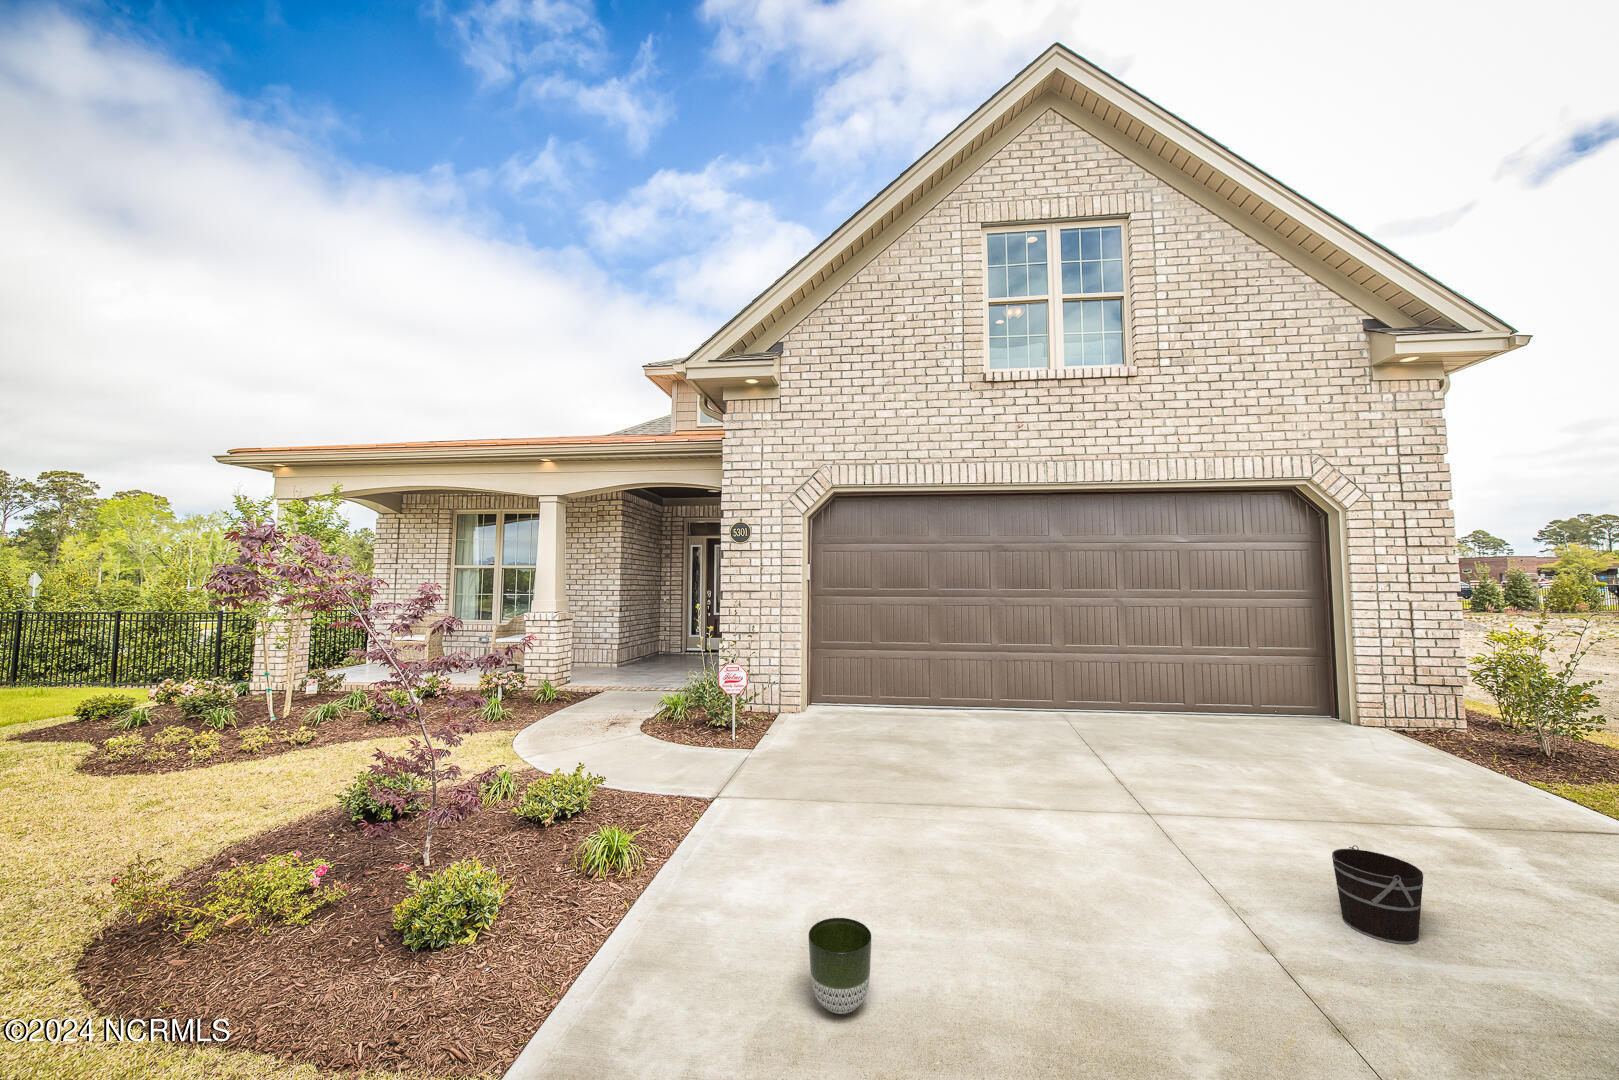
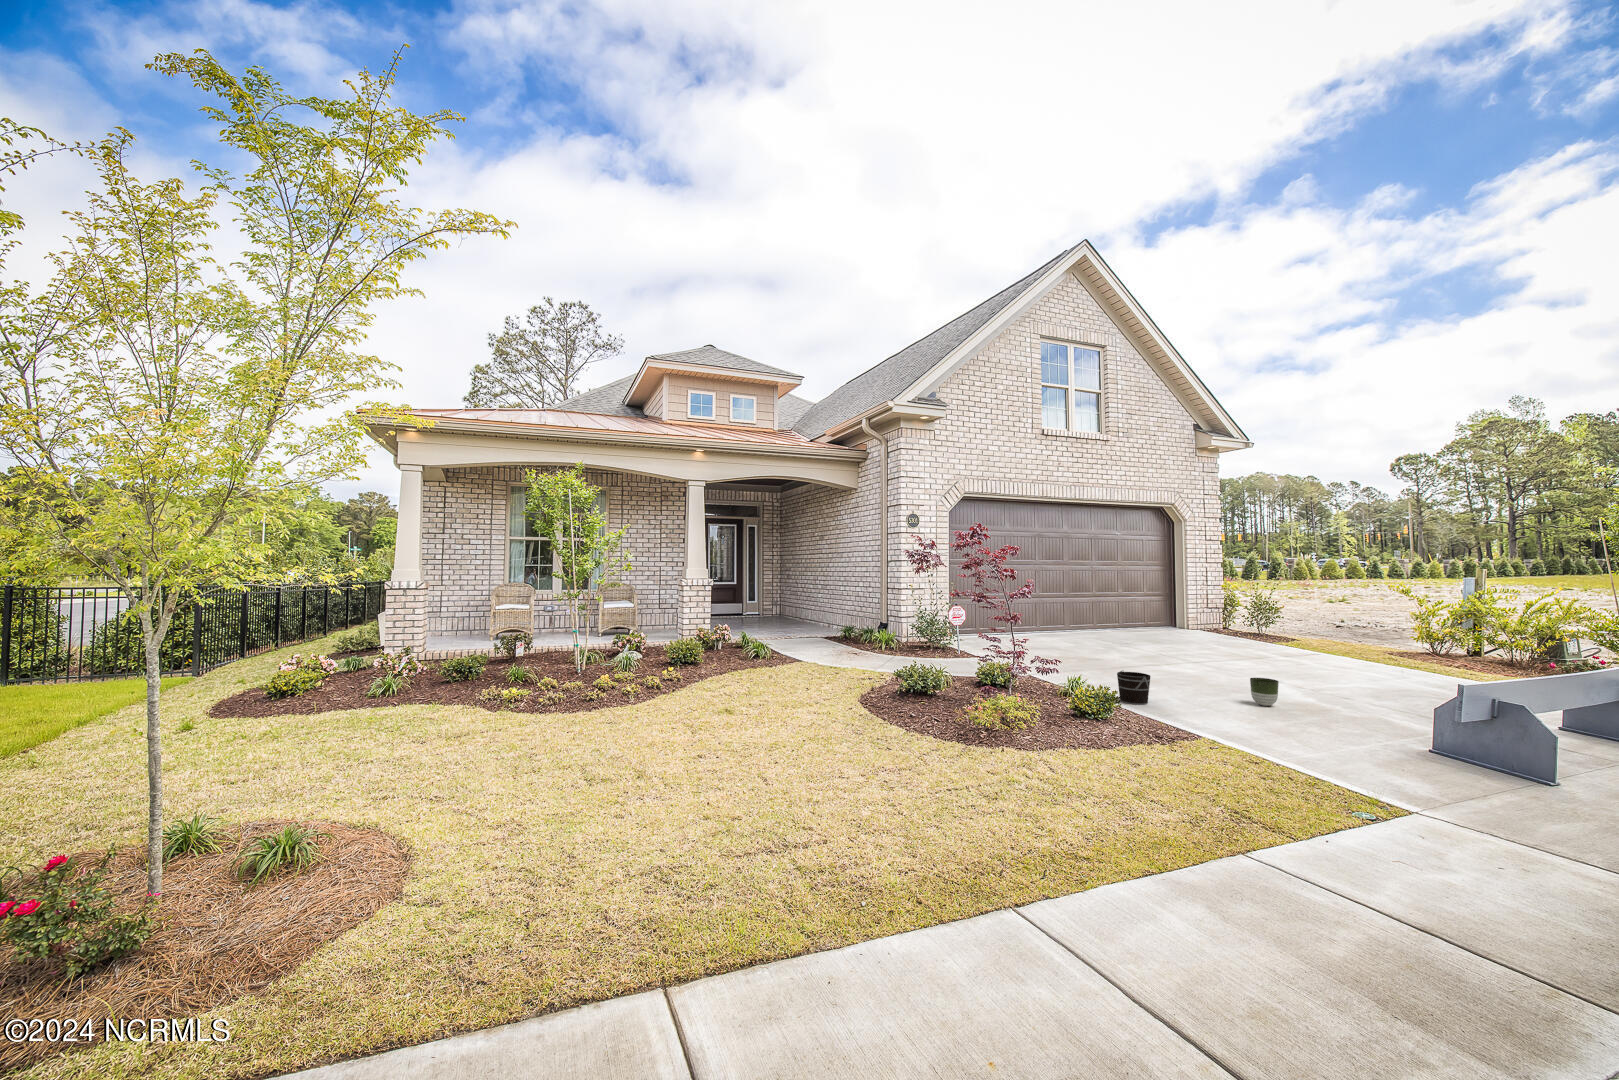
bucket: present [1332,845,1423,944] -> present [1117,671,1150,705]

